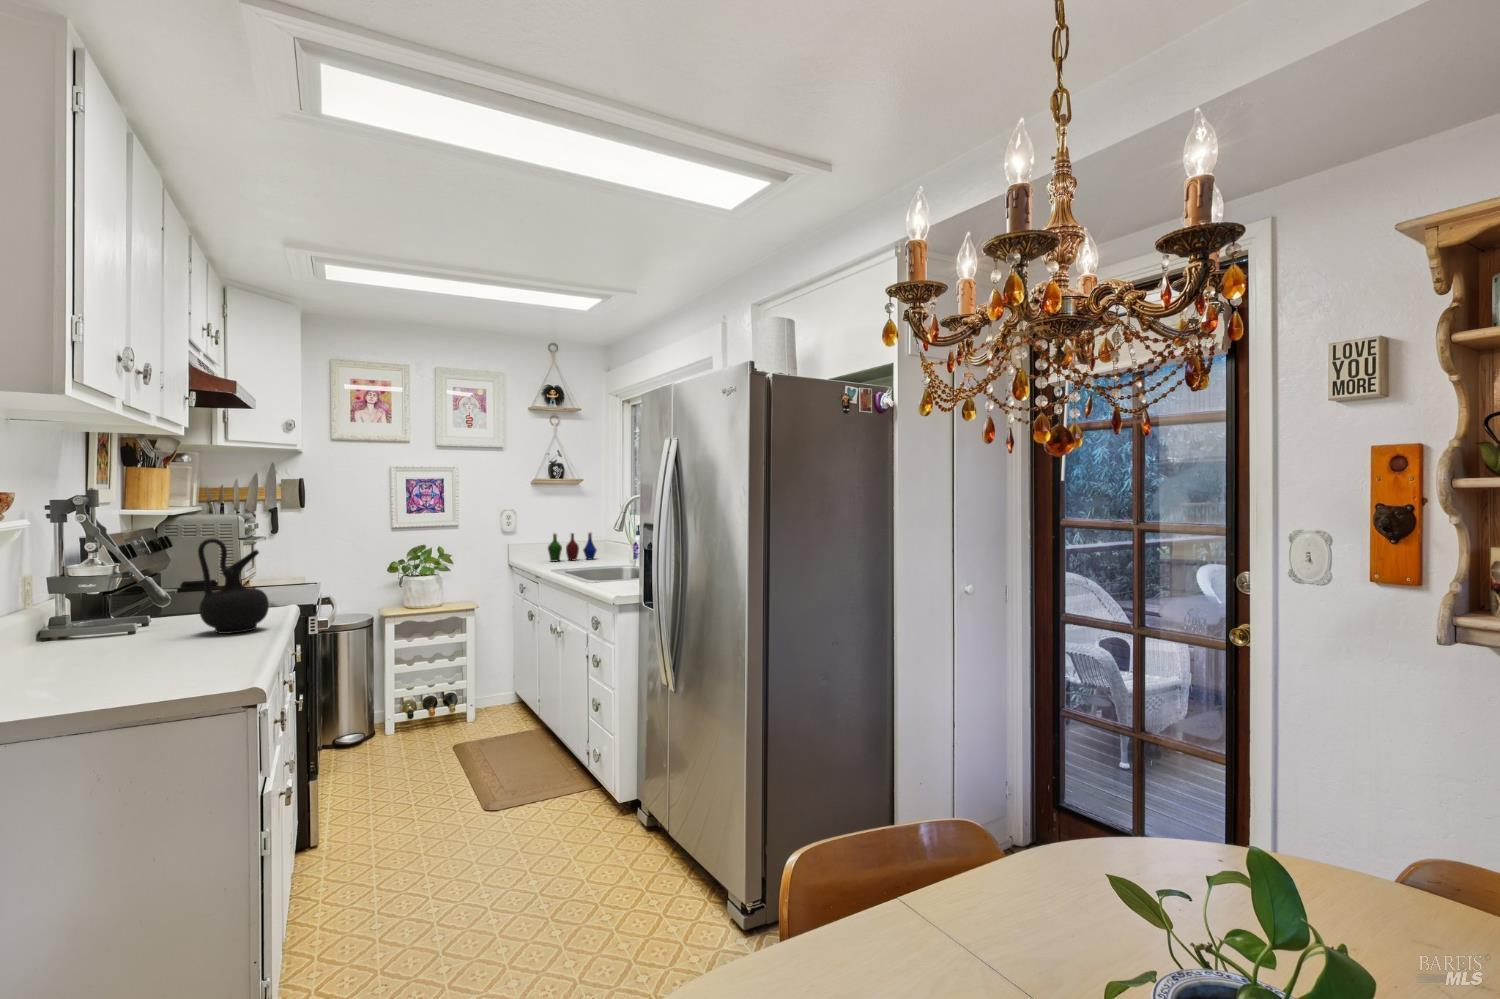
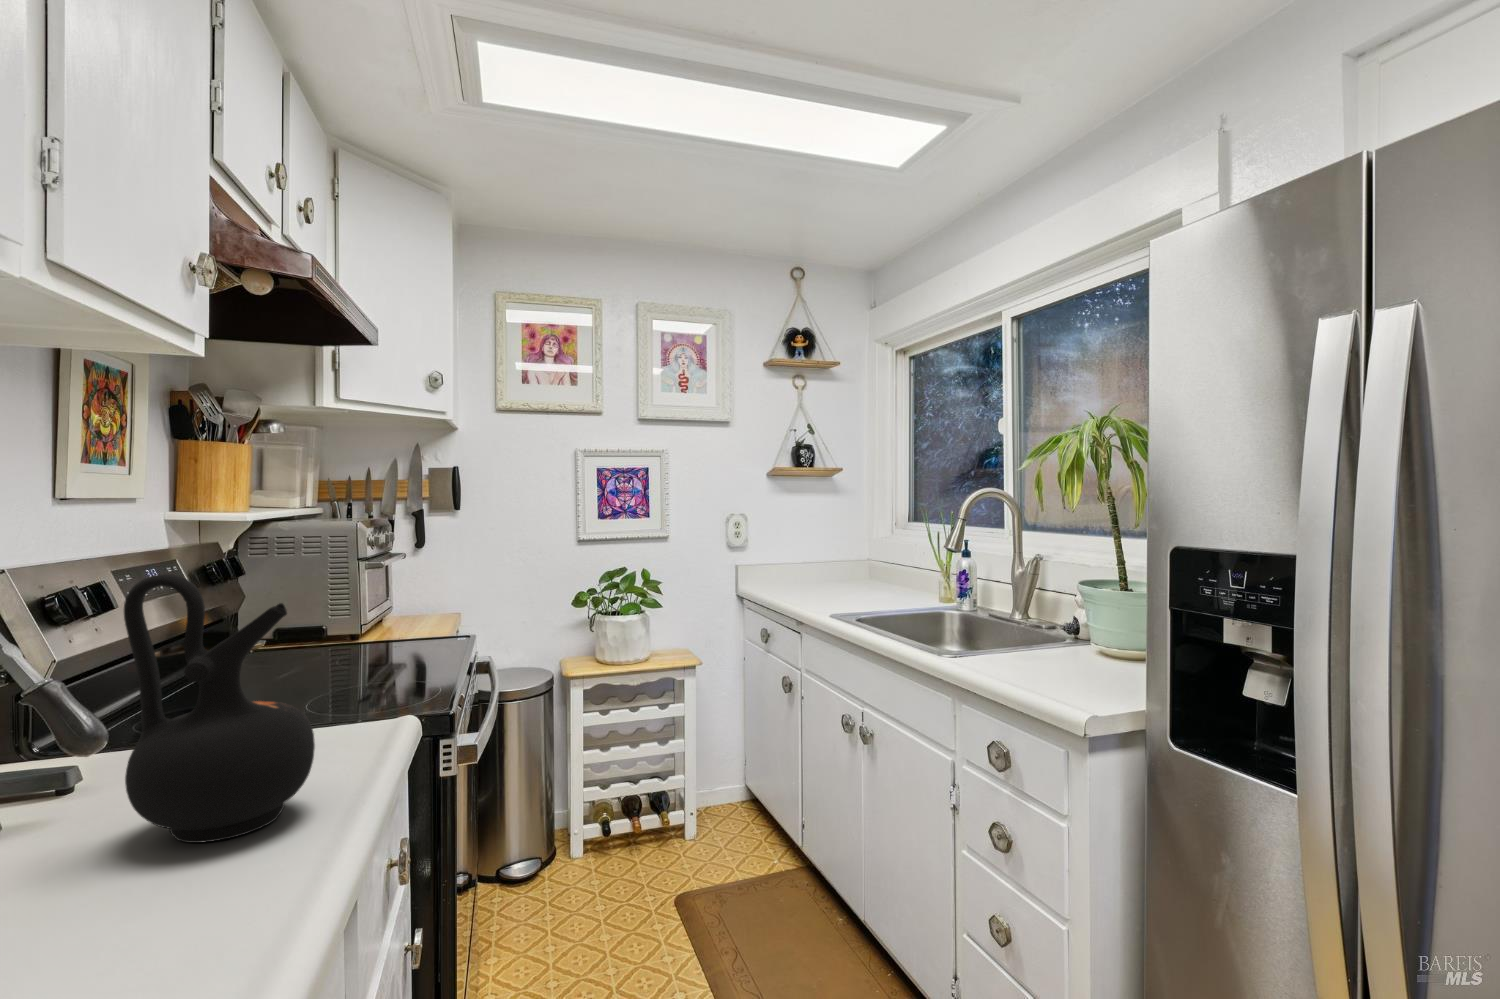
bottle: present [548,532,596,562] -> none [801,549,872,594]

